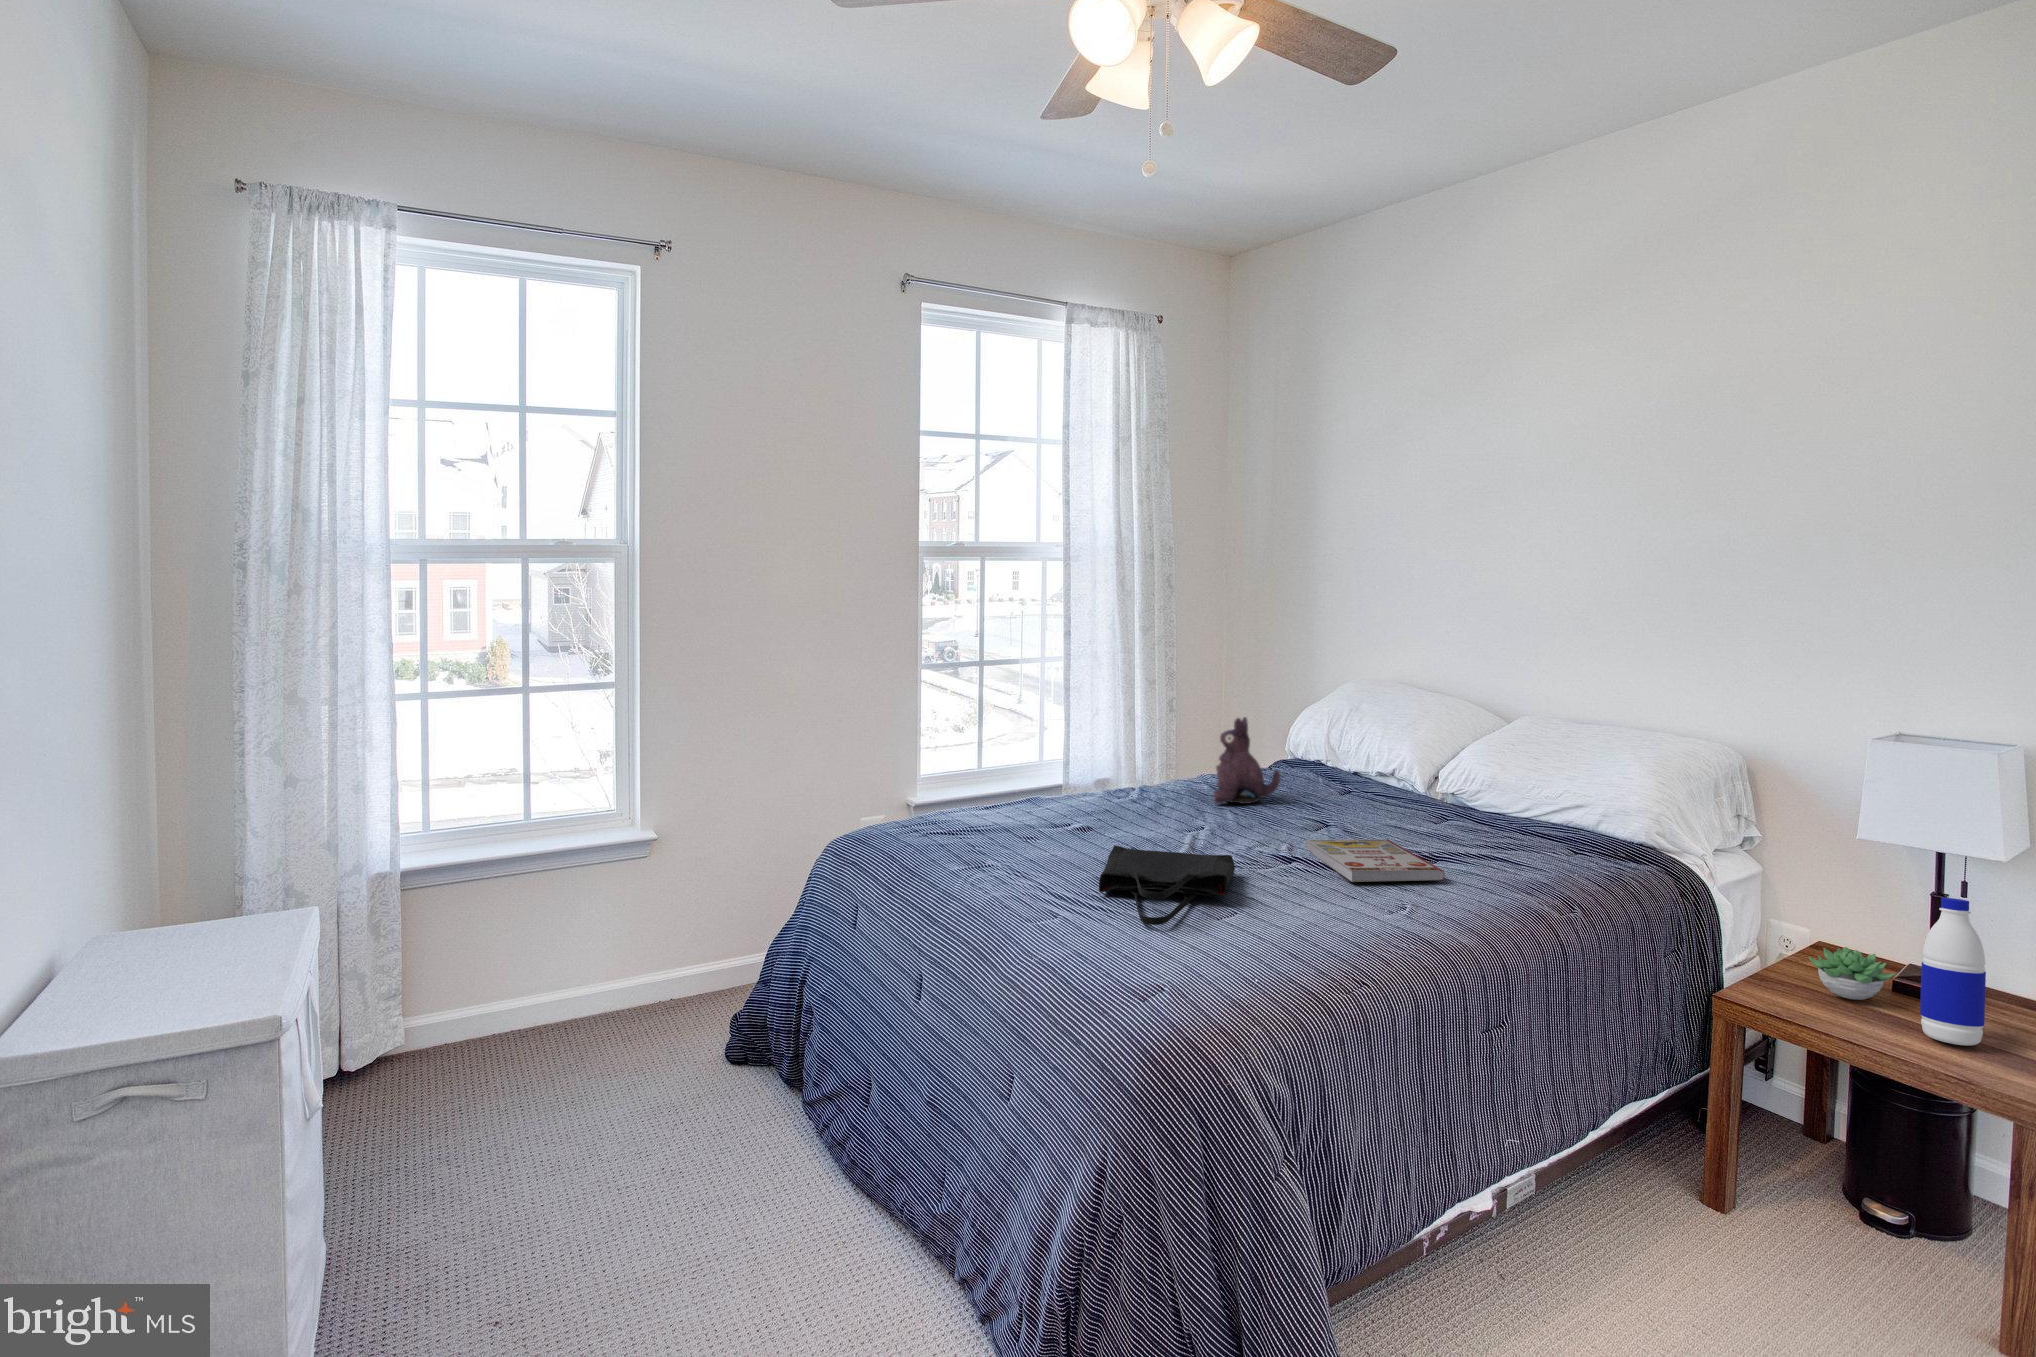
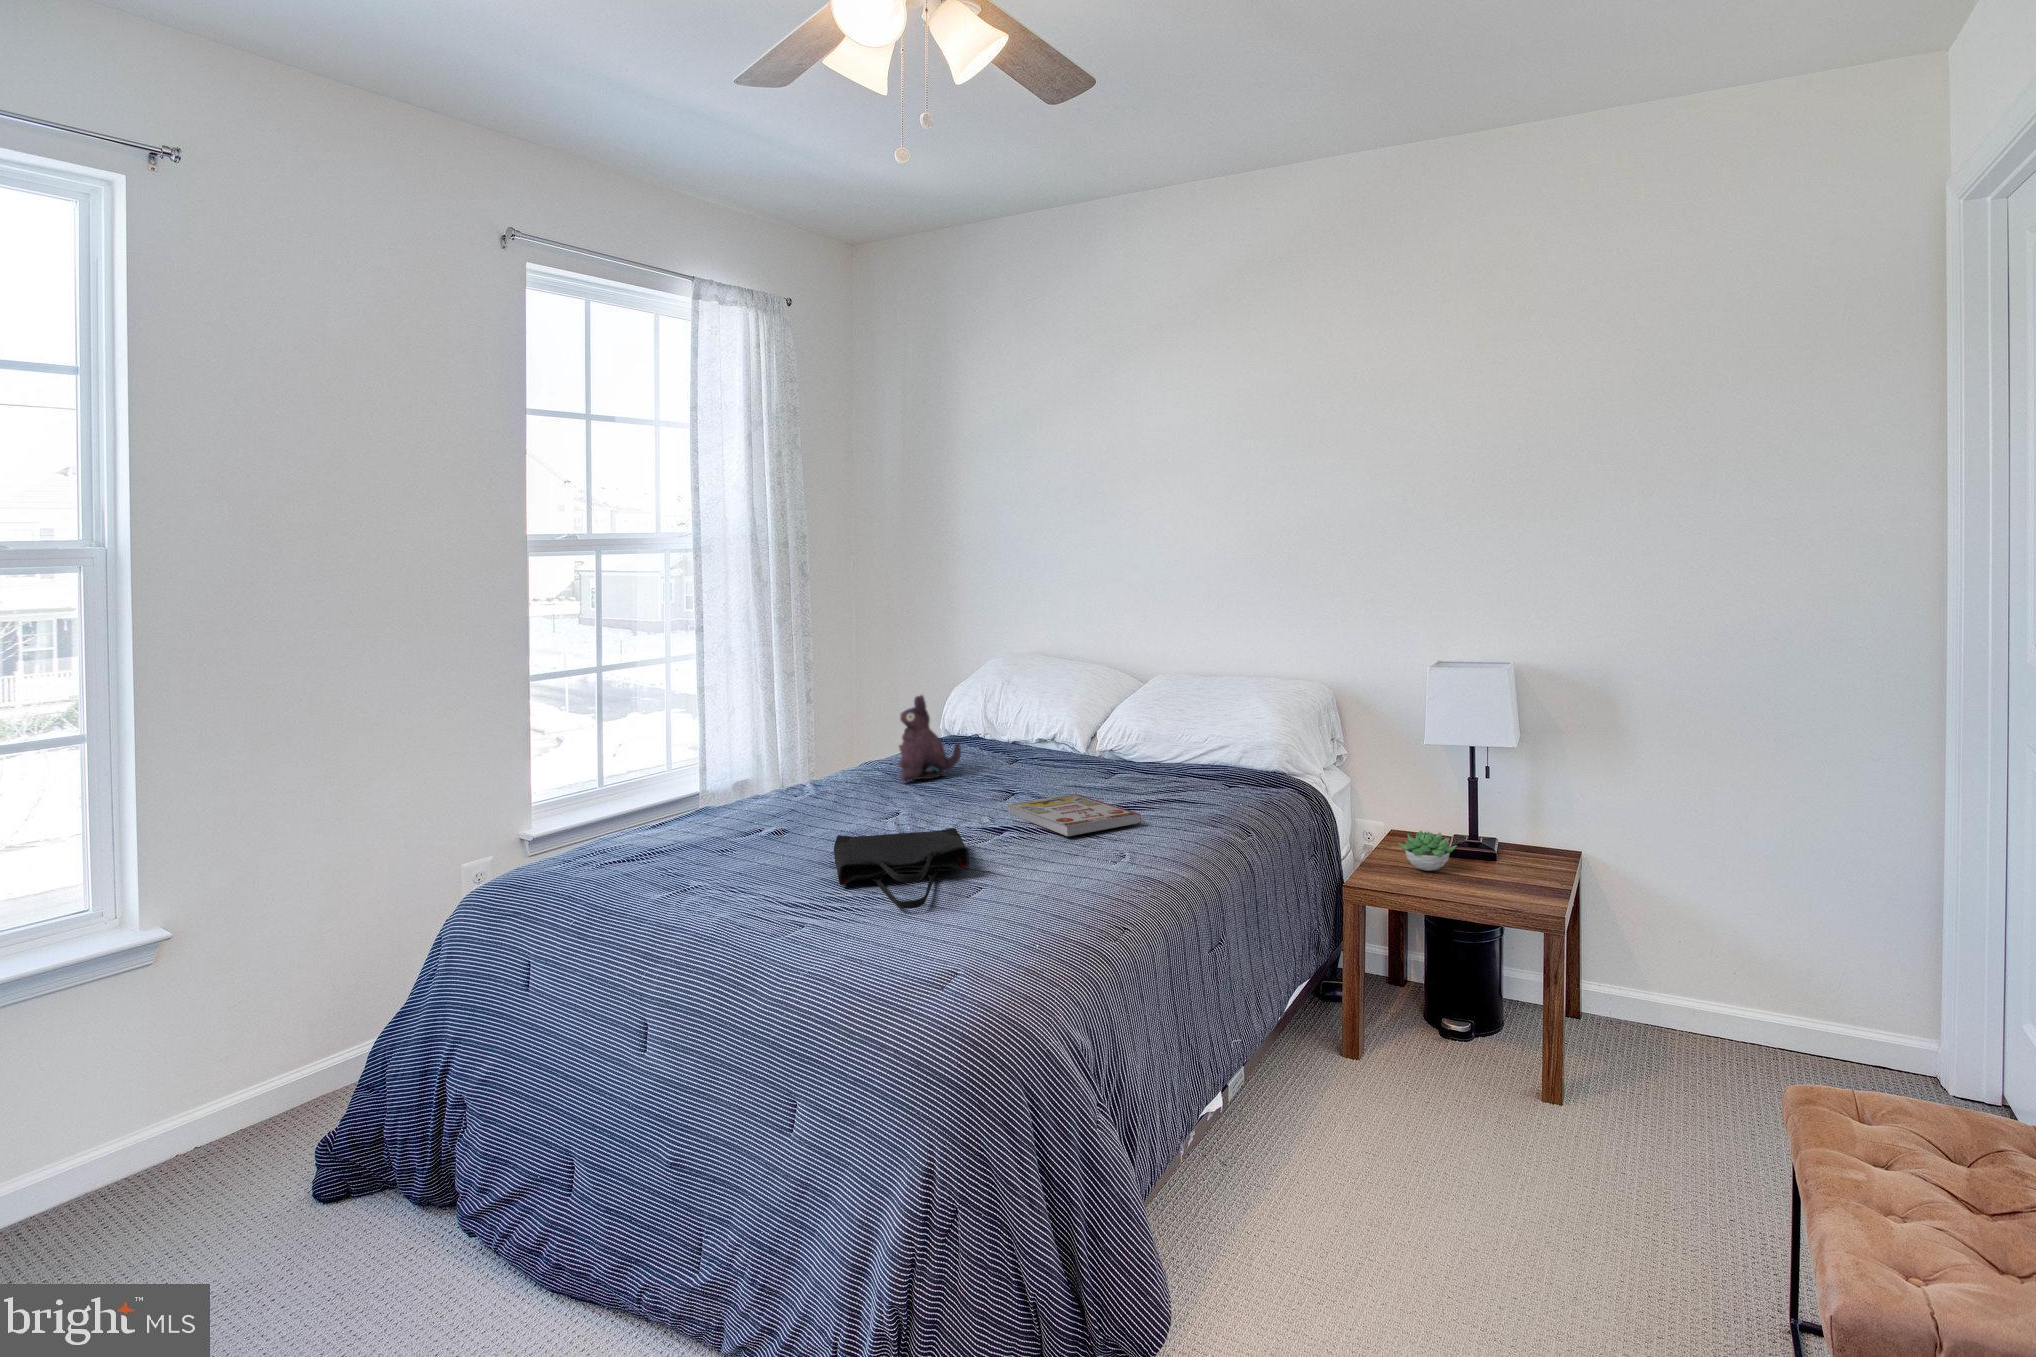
water bottle: present [1920,898,1986,1046] -> none [1480,780,1523,891]

